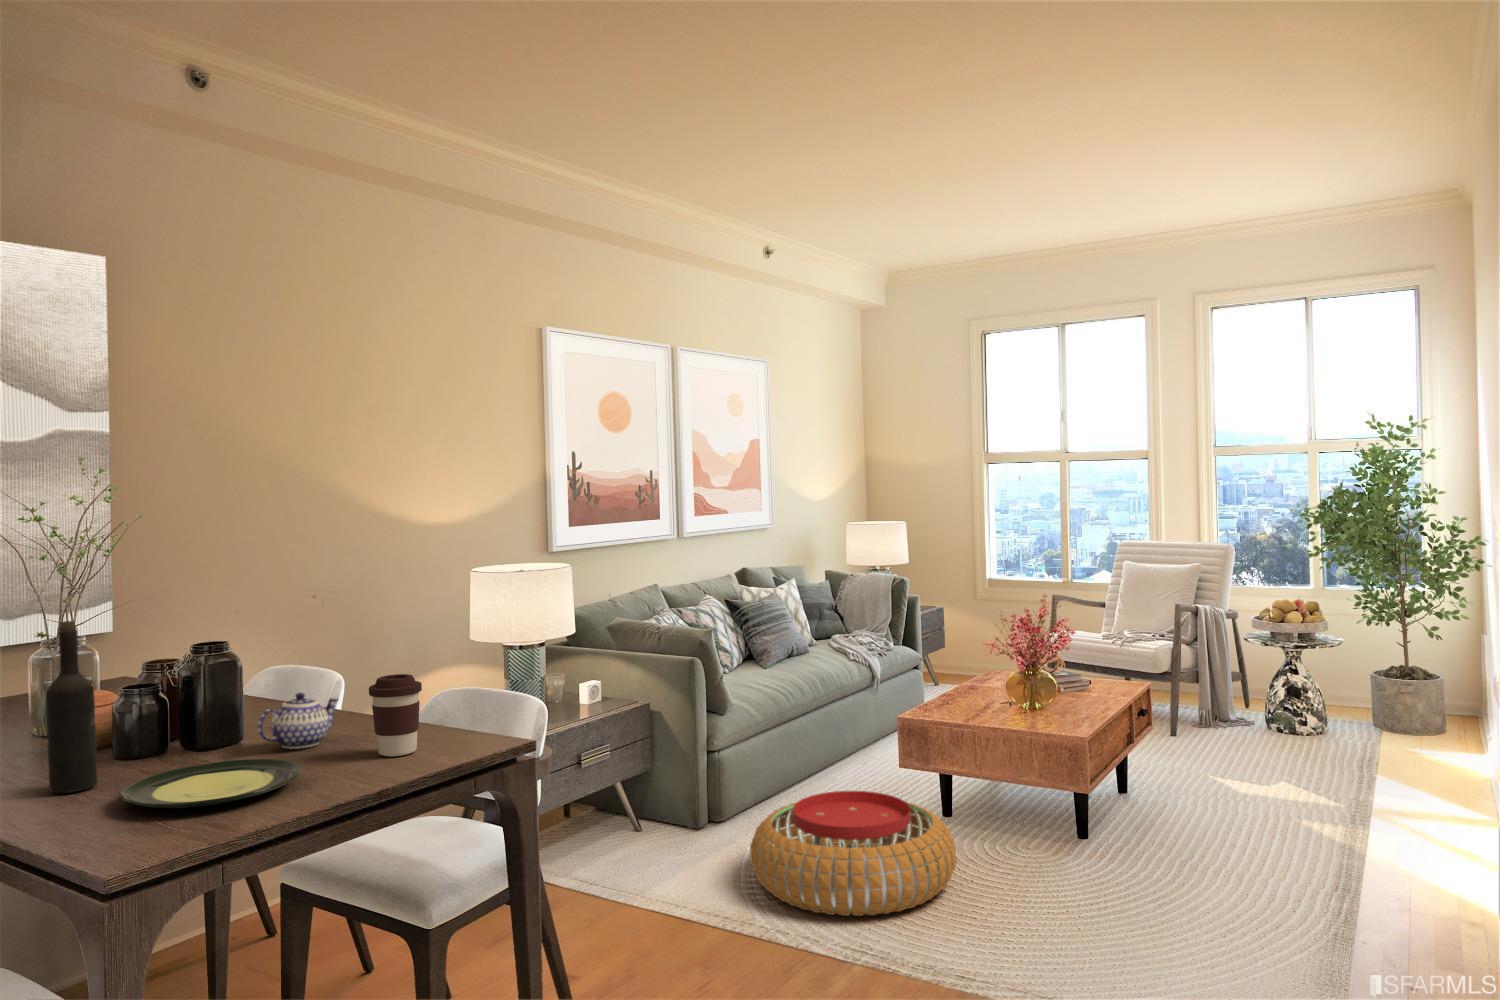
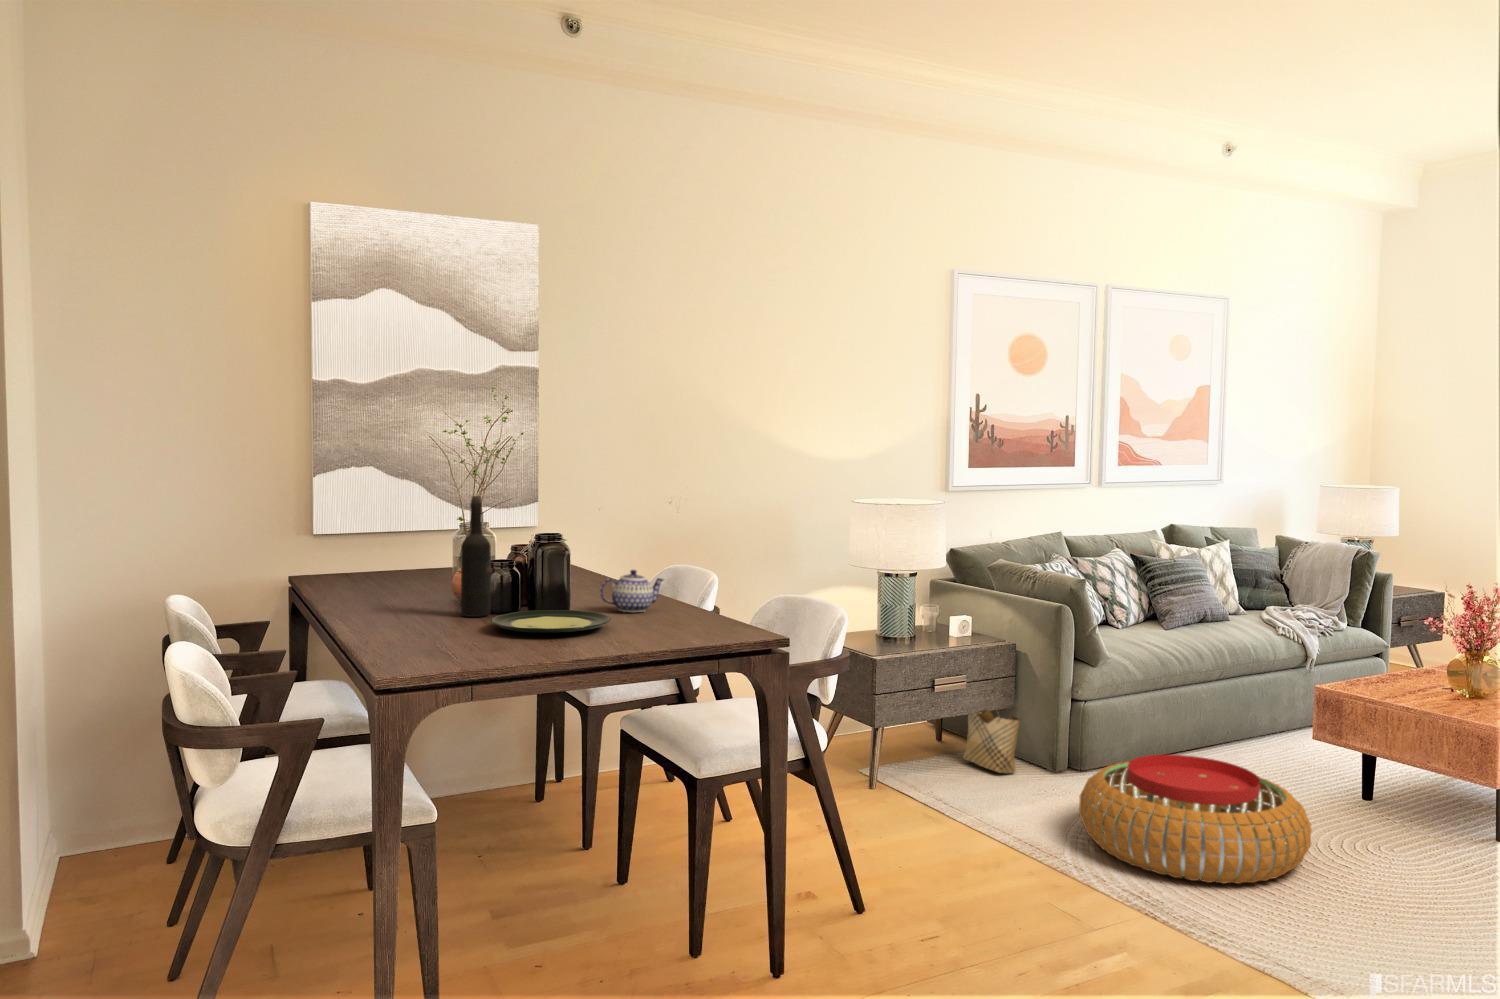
coffee cup: present [369,674,422,756] -> none [671,561,712,625]
woven basket: none [606,743,664,839] -> present [963,684,1021,773]

